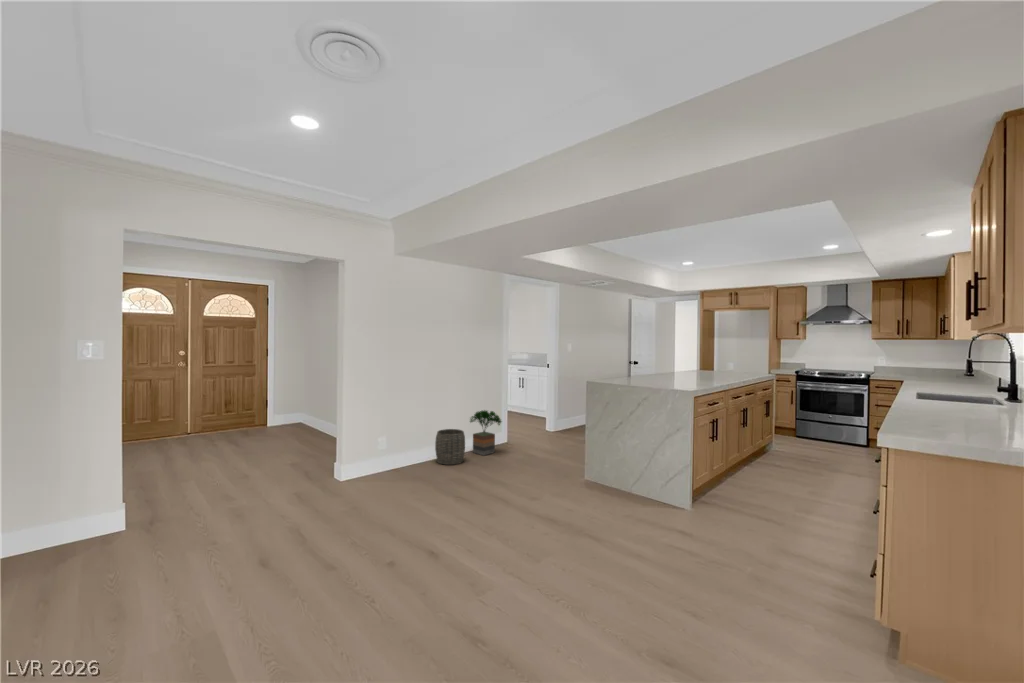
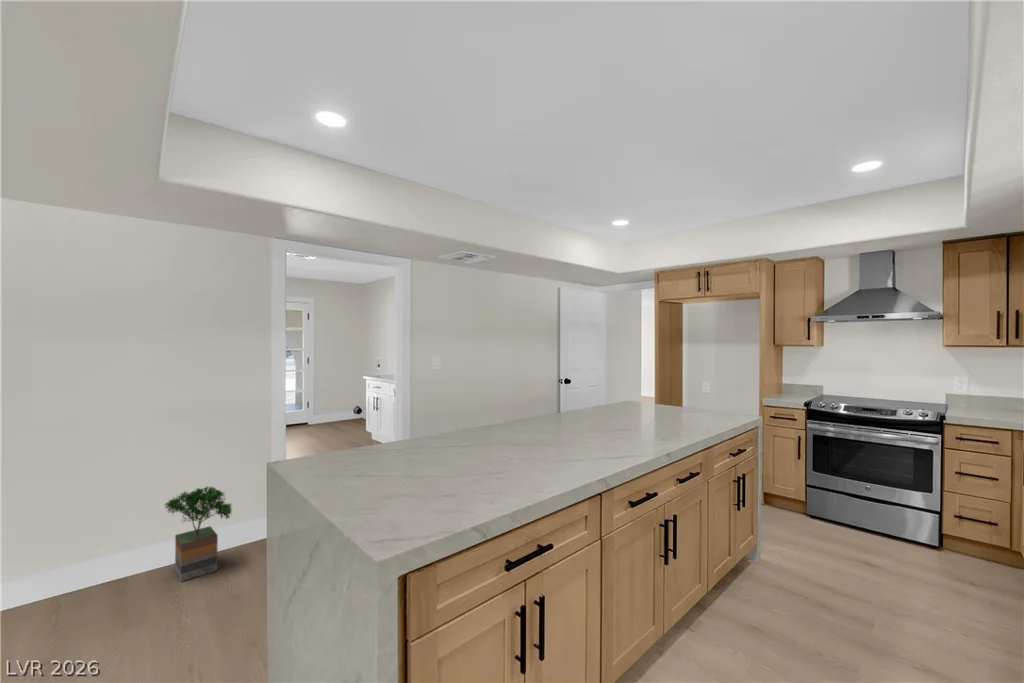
woven basket: present [435,429,465,465] -> none [42,533,125,621]

